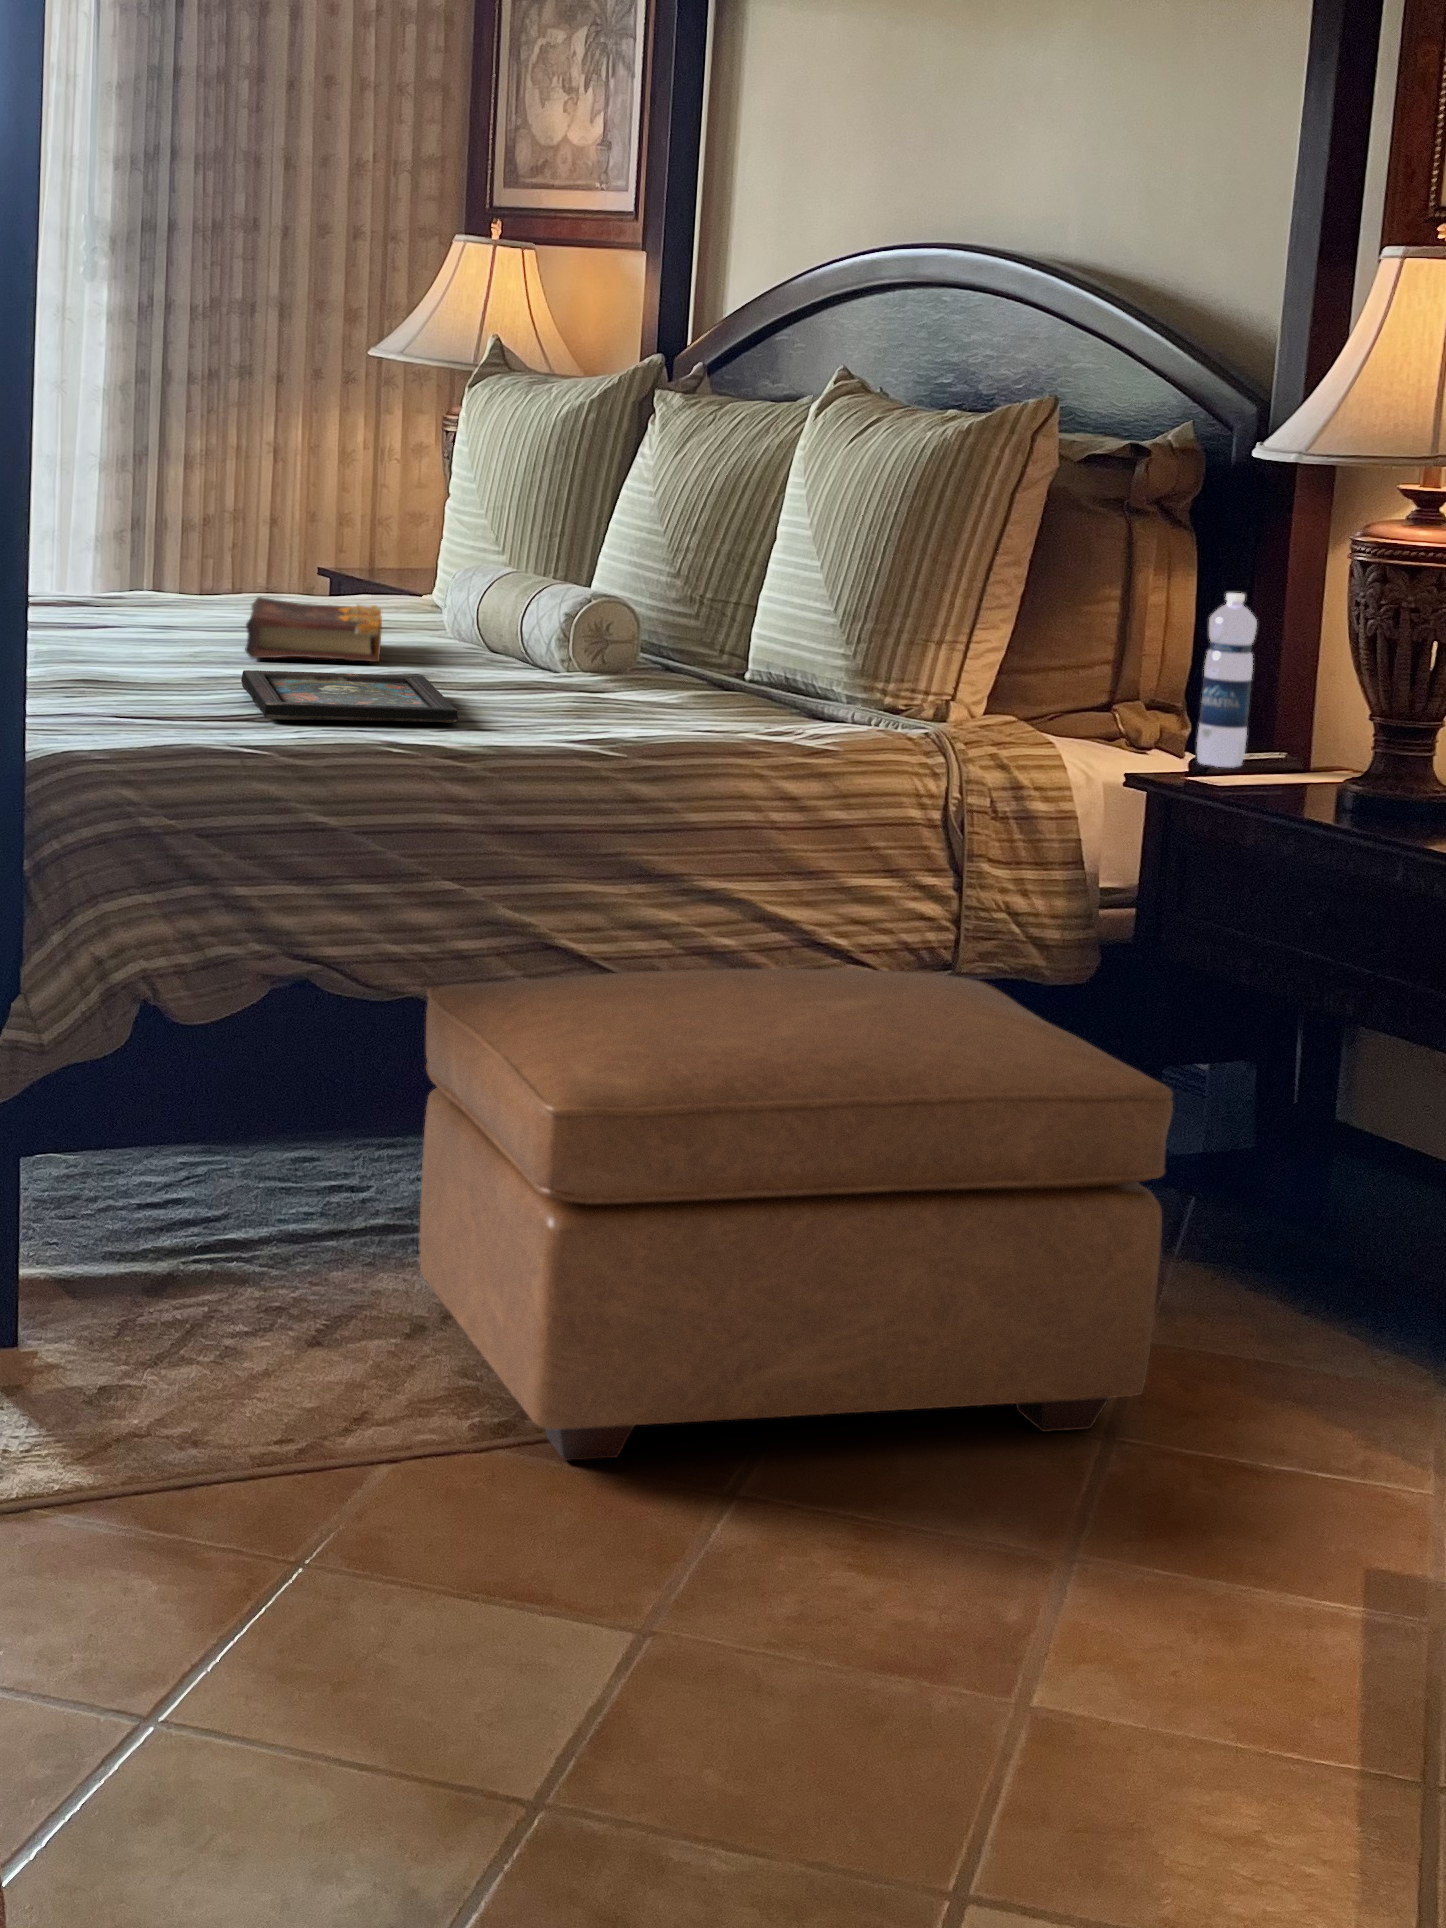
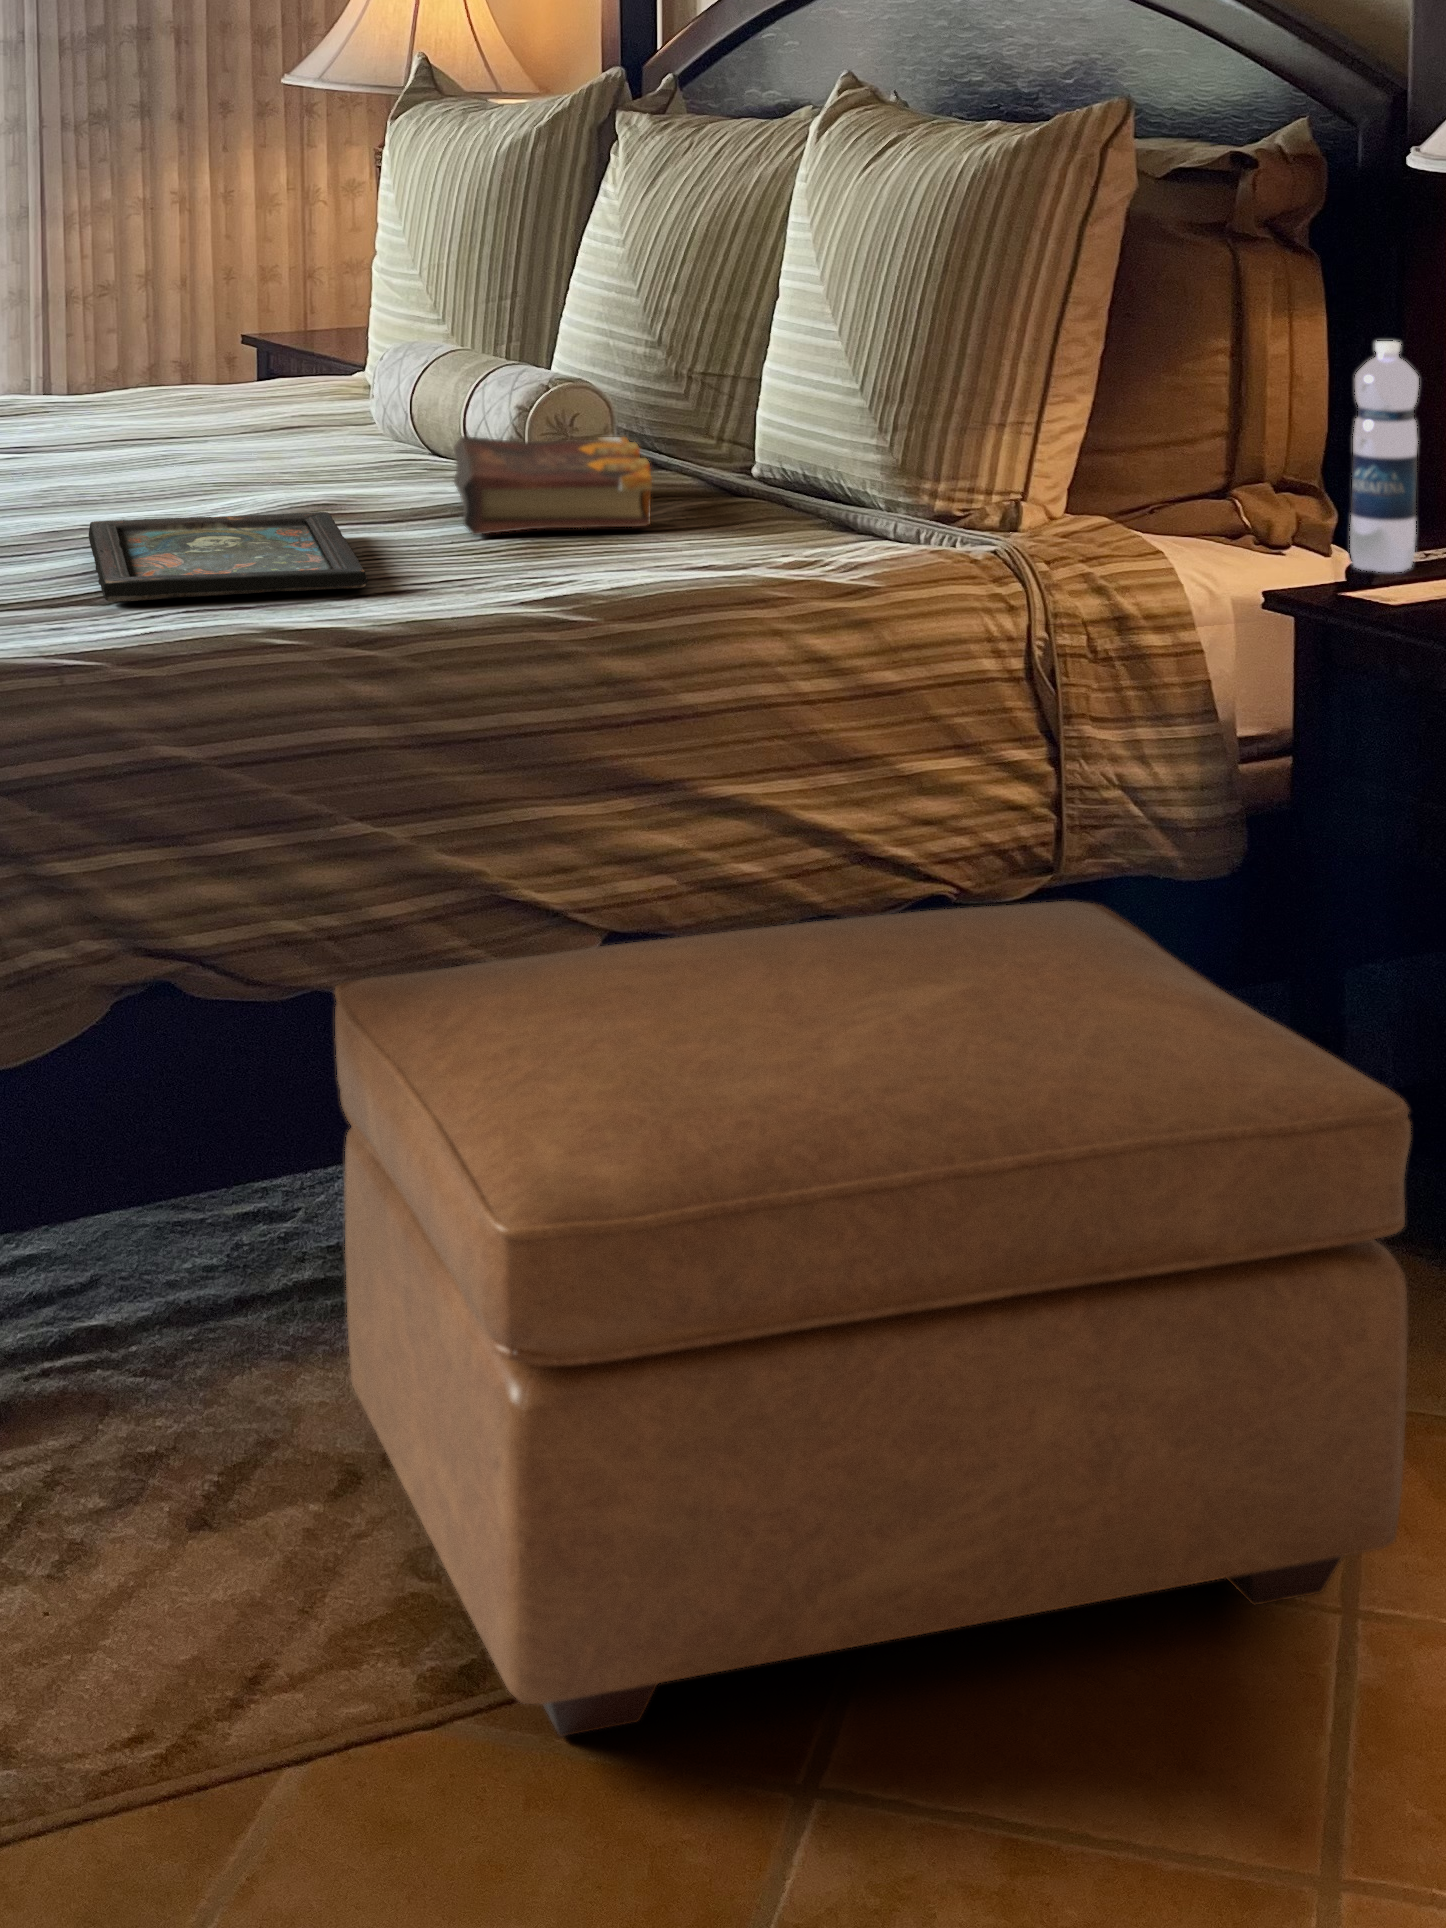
book: present [245,597,382,662] -> present [454,436,652,535]

